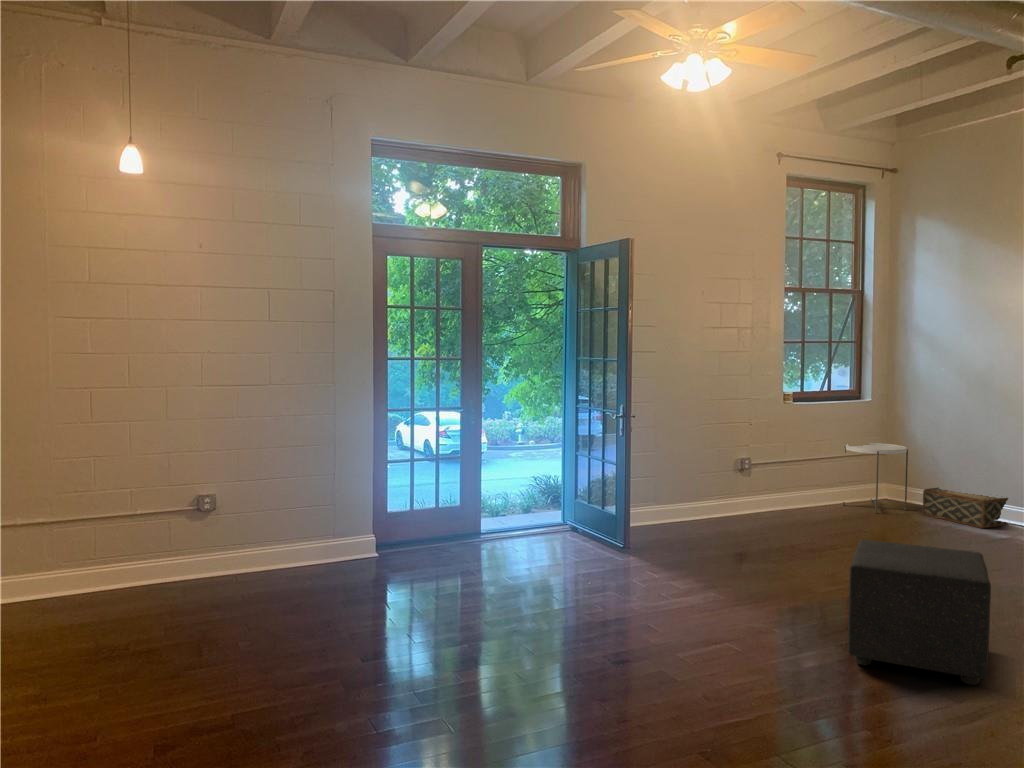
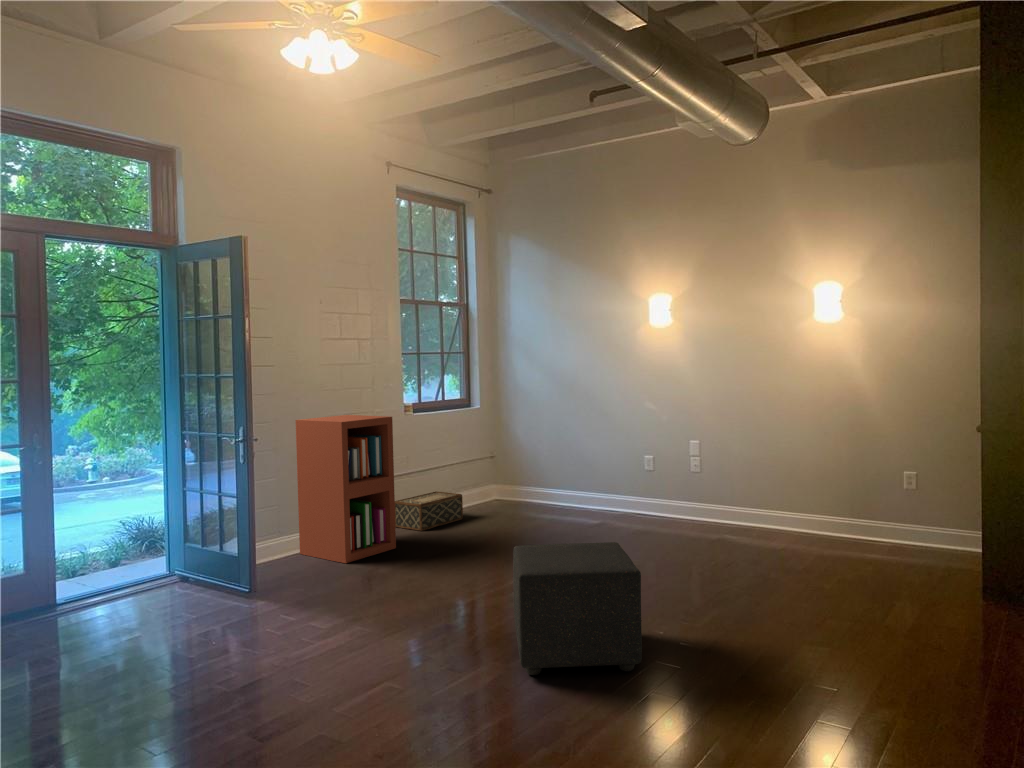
bookshelf: none [673,400,765,537] -> present [296,415,396,563]
side table: present [843,443,908,514] -> none [459,447,515,515]
woven basket: present [923,488,1008,528] -> present [395,491,463,531]

